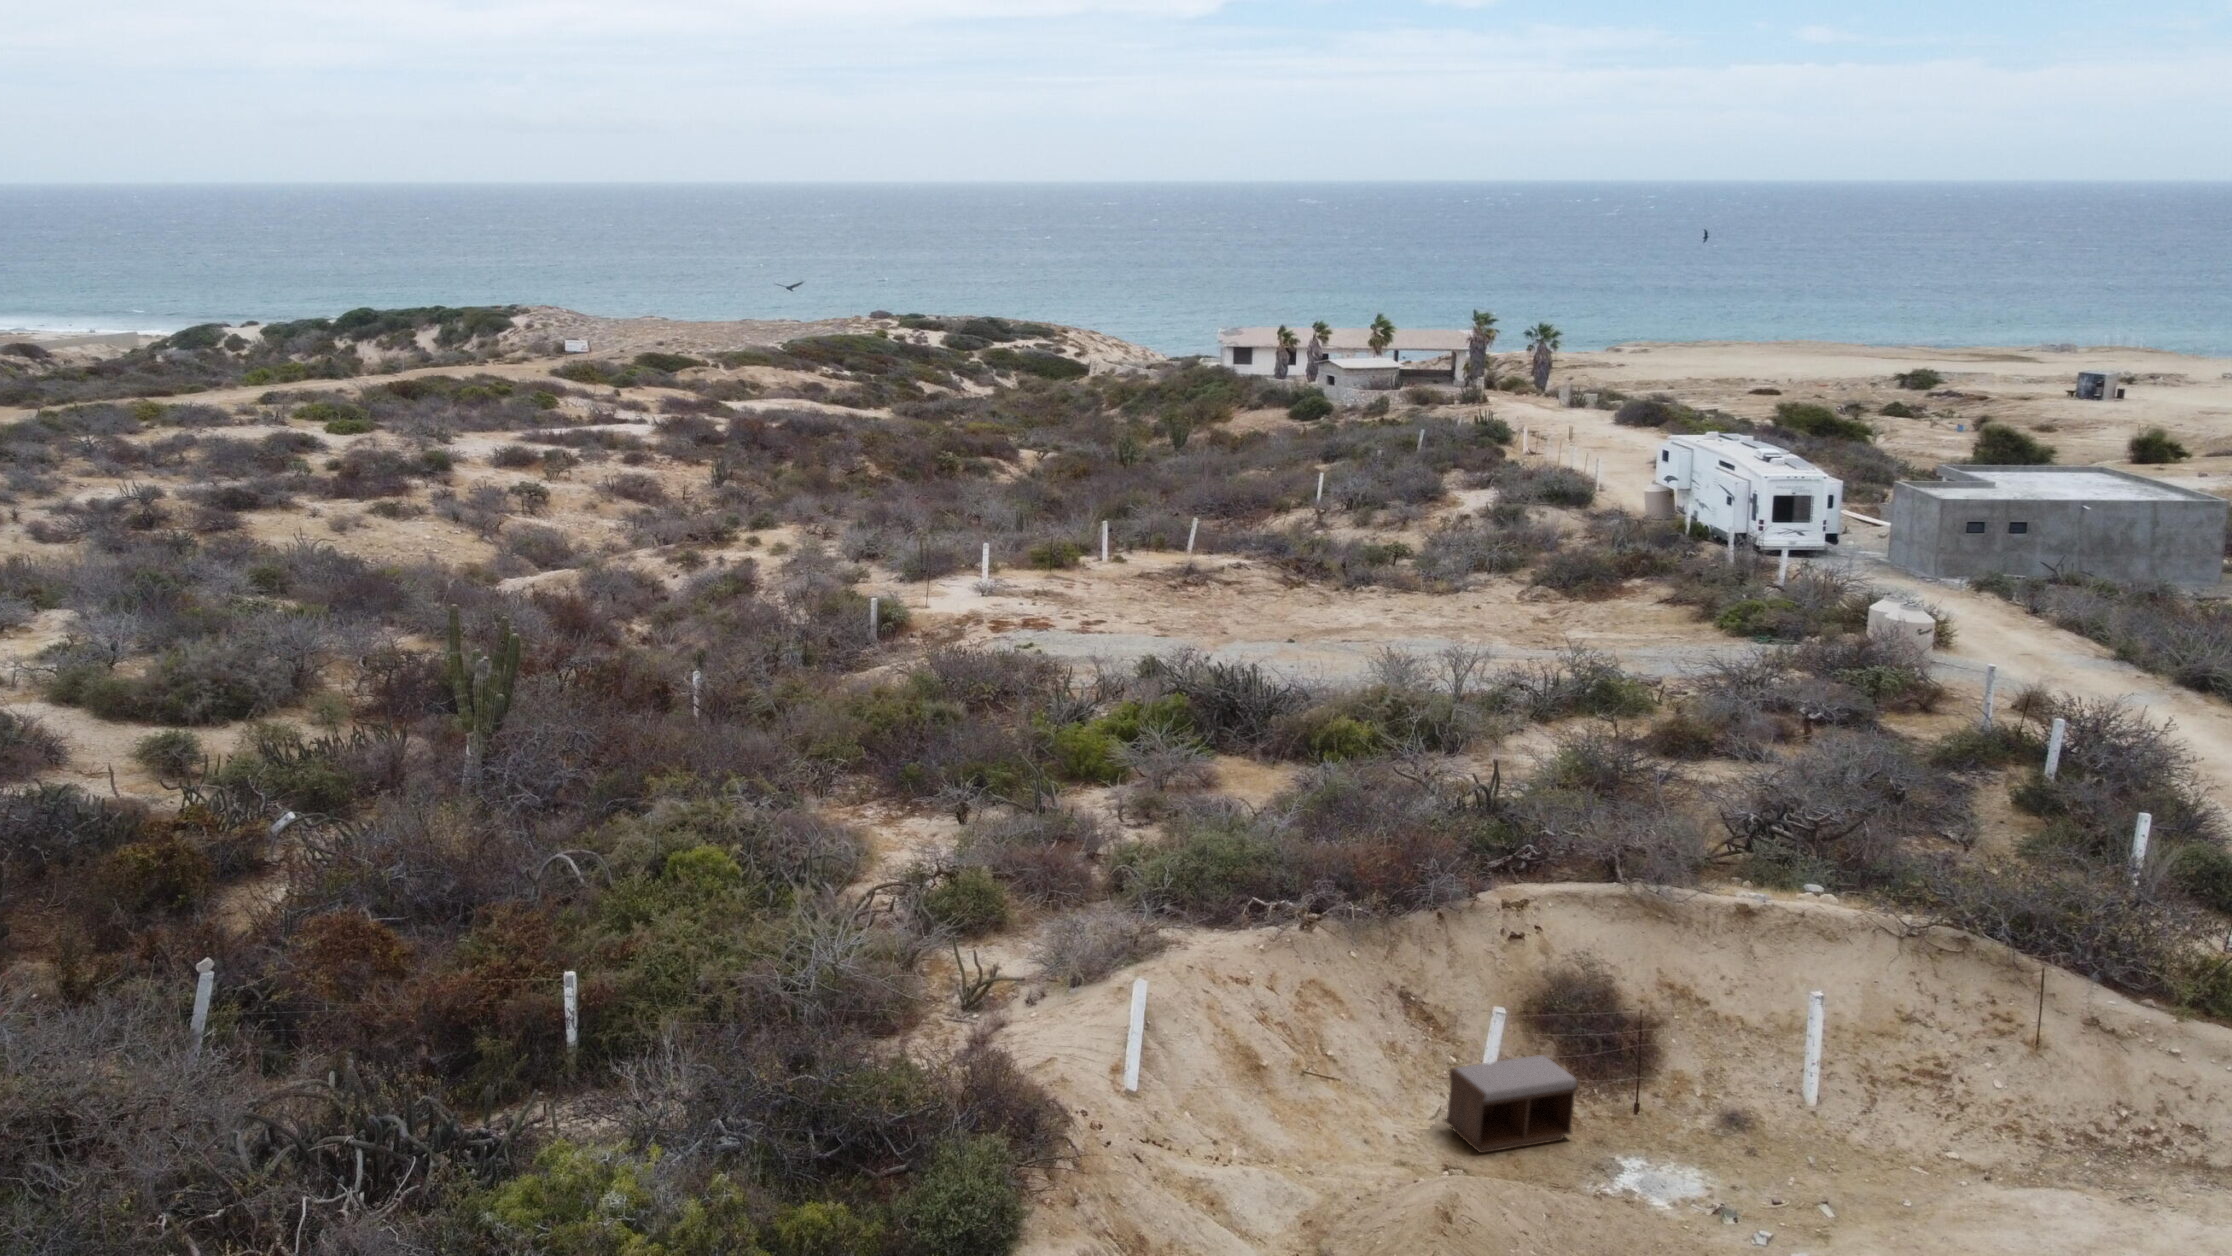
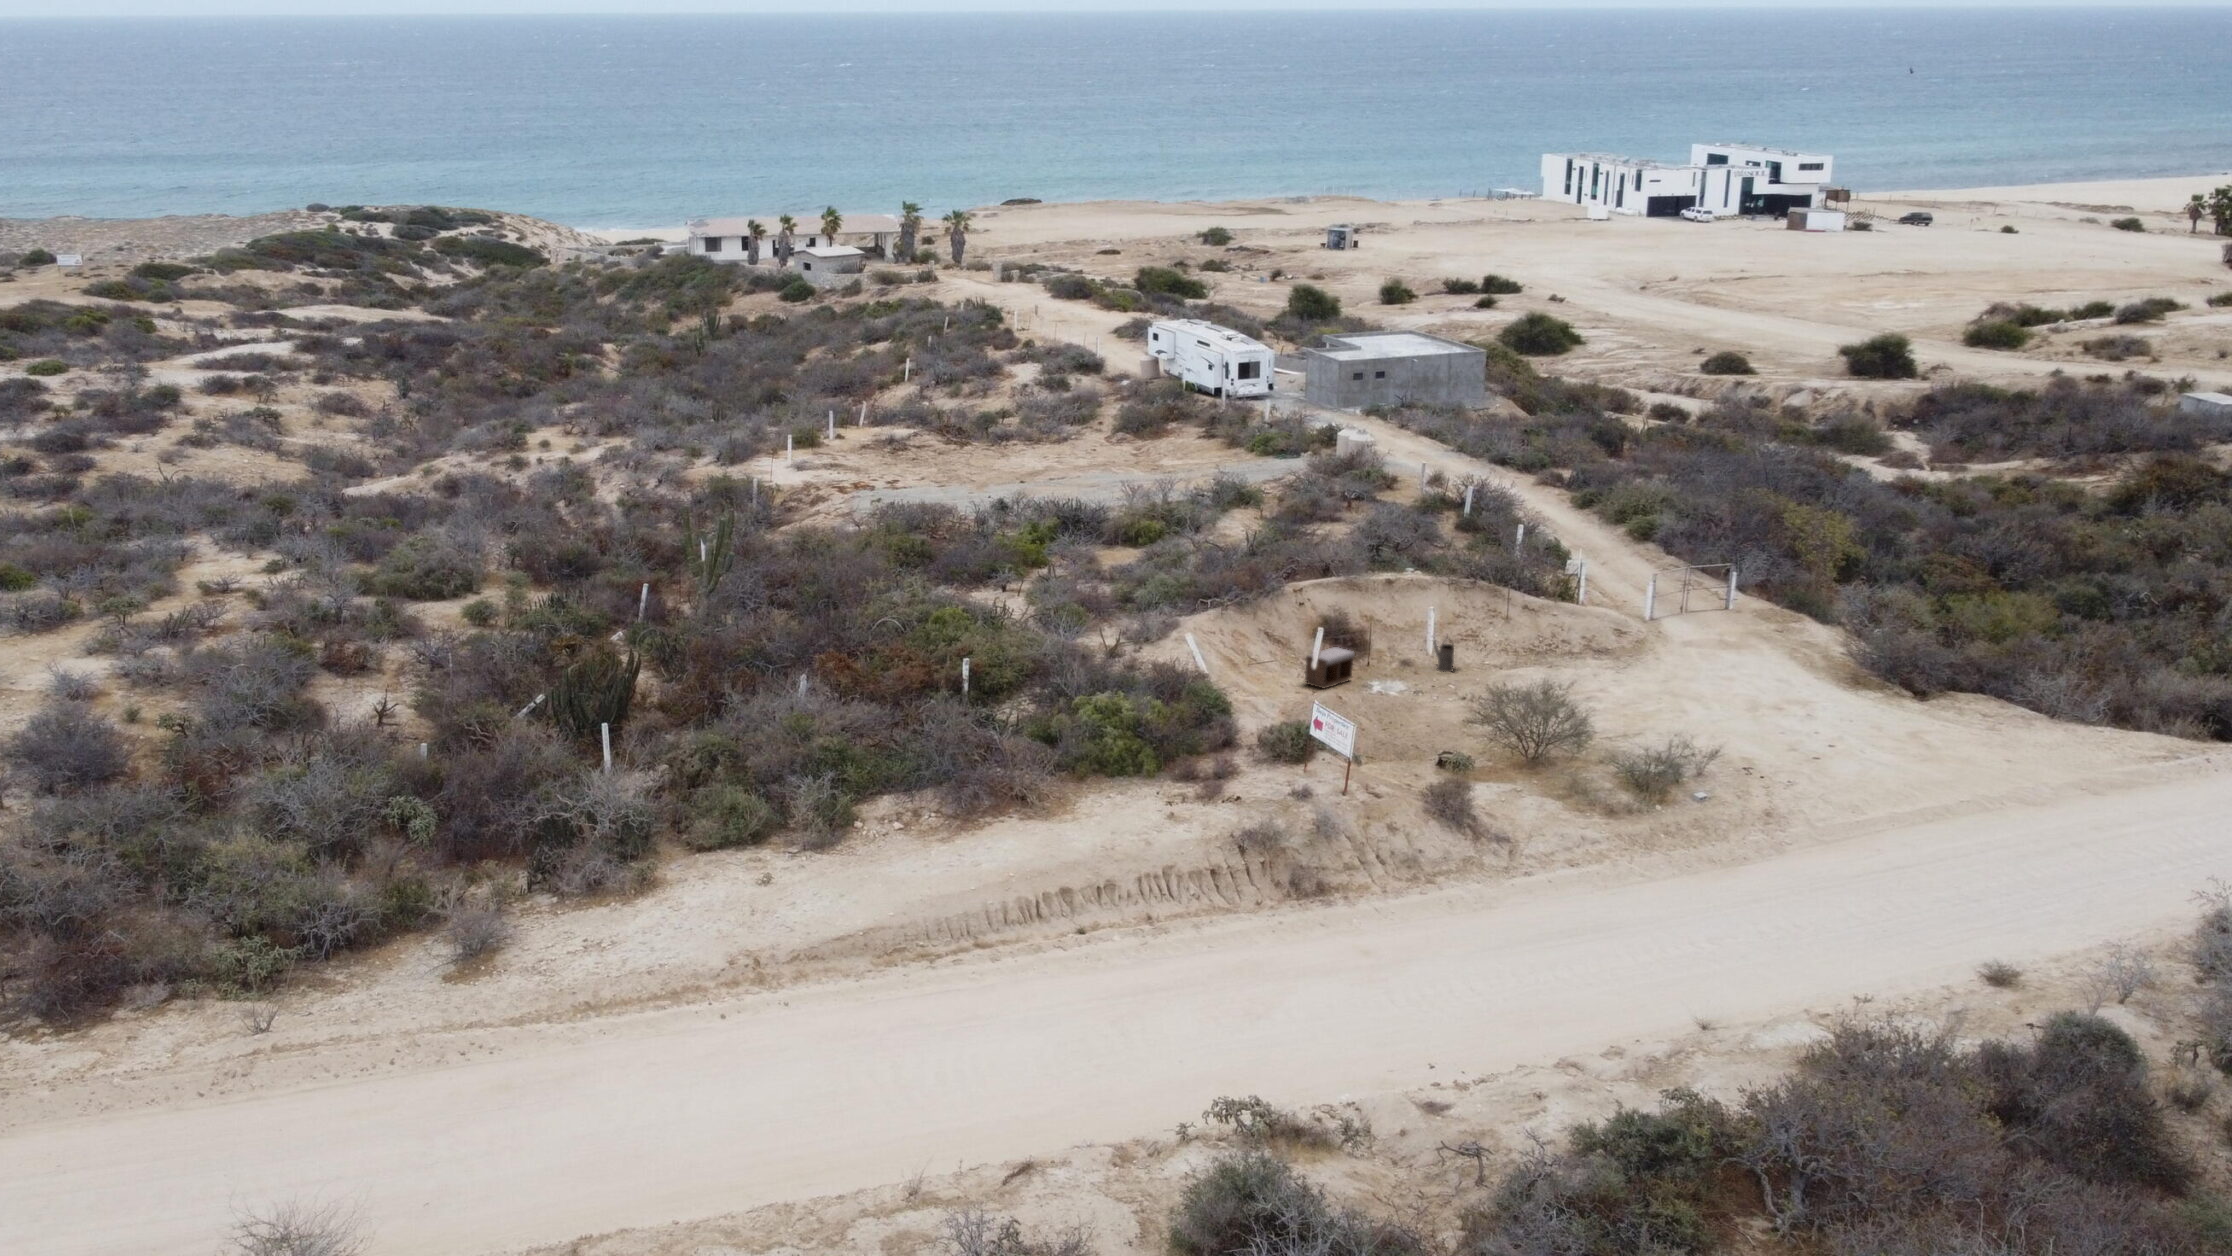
watering can: none [1813,1066,1860,1165] -> present [1434,642,1454,672]

